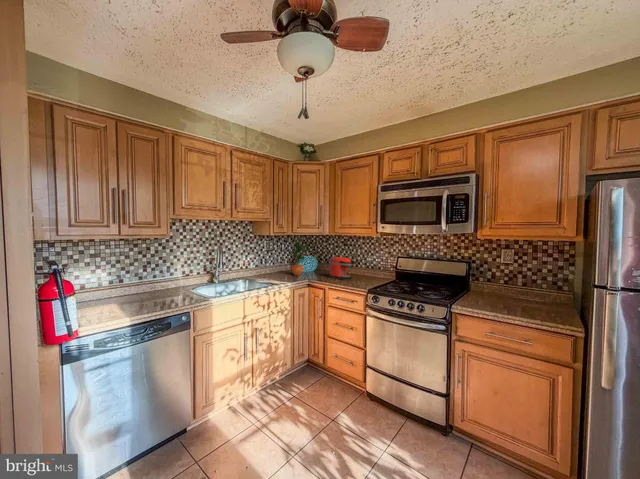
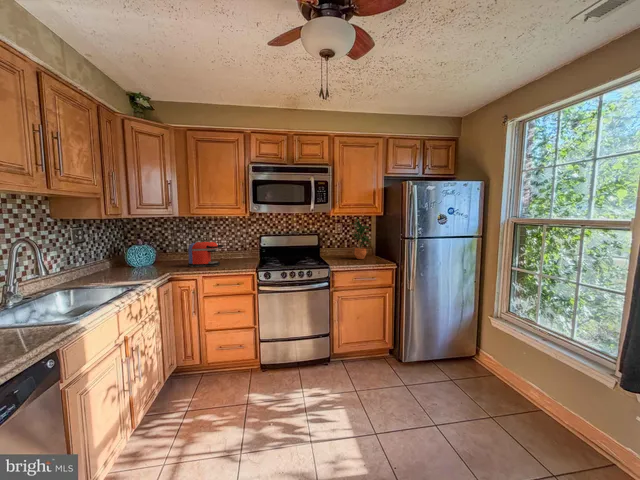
potted plant: present [289,237,306,275] -> present [353,219,371,259]

